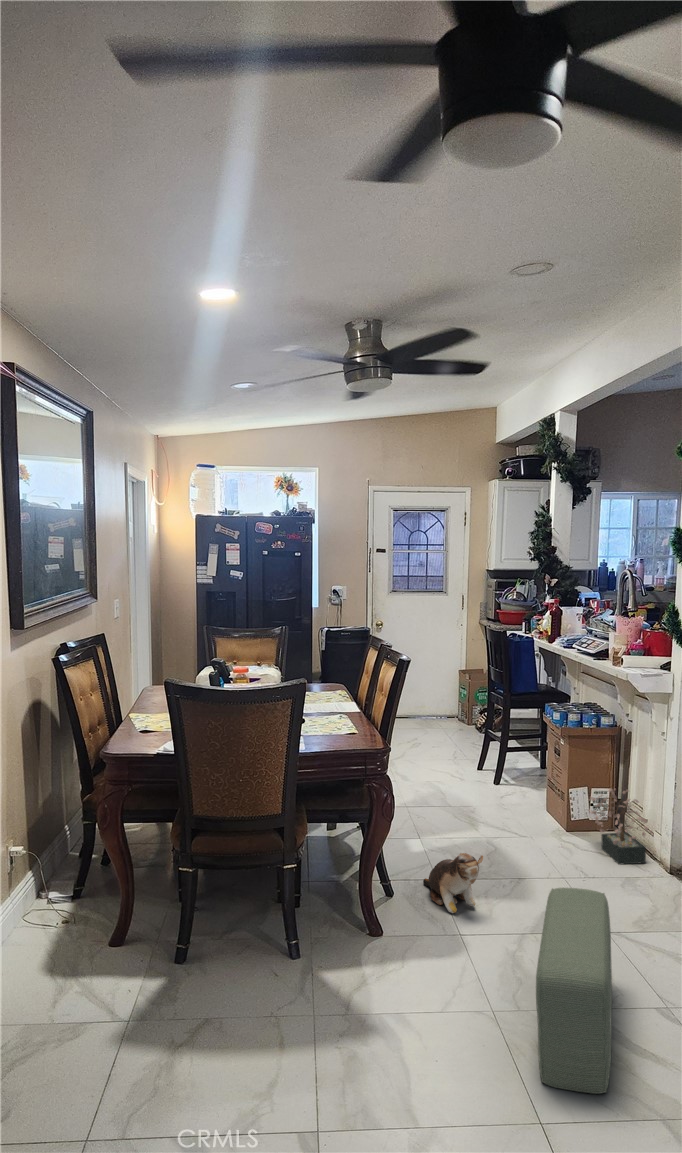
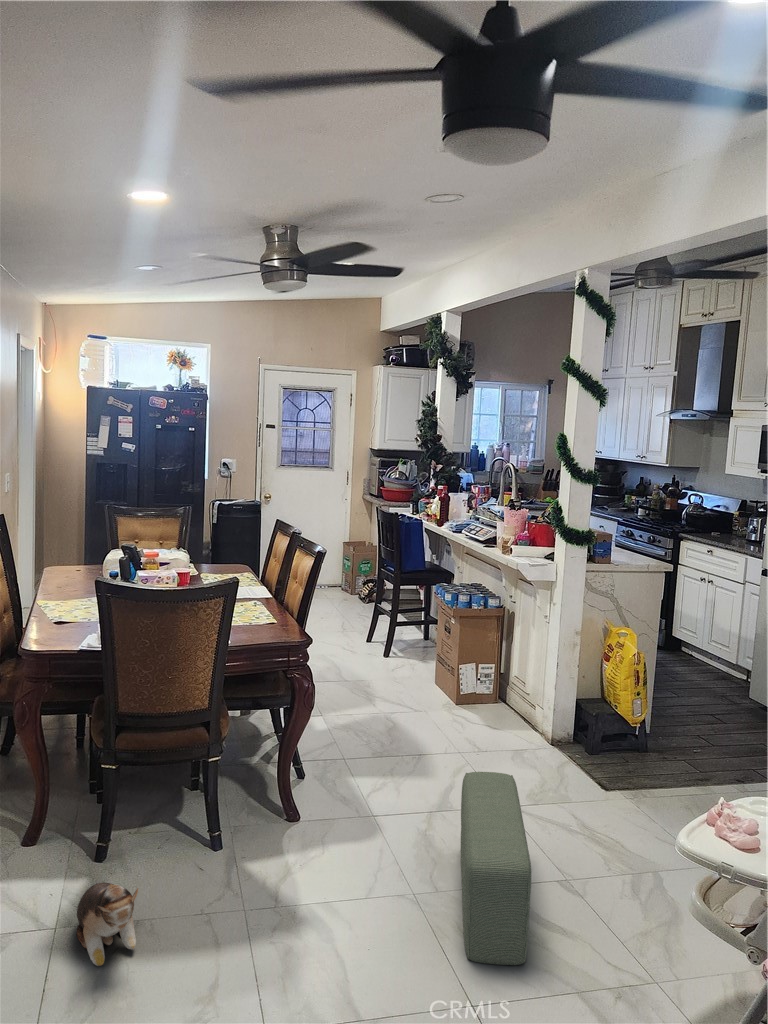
decorative plant: present [589,789,653,865] -> none [476,663,534,733]
plush toy: present [423,853,483,913] -> present [76,882,138,966]

